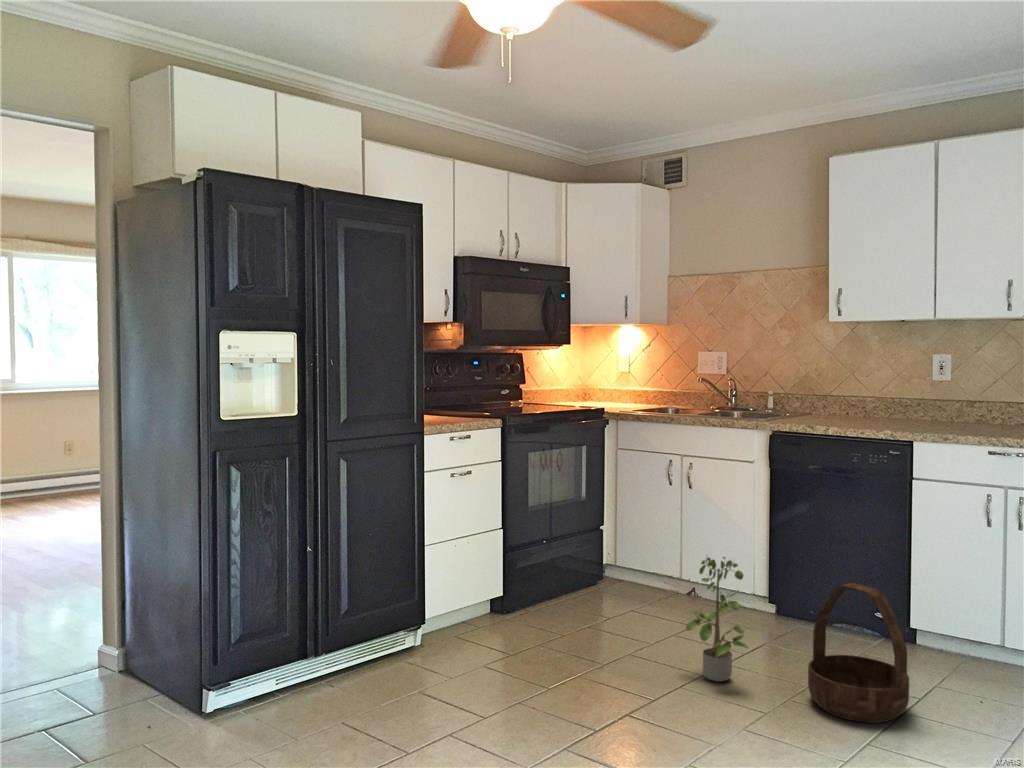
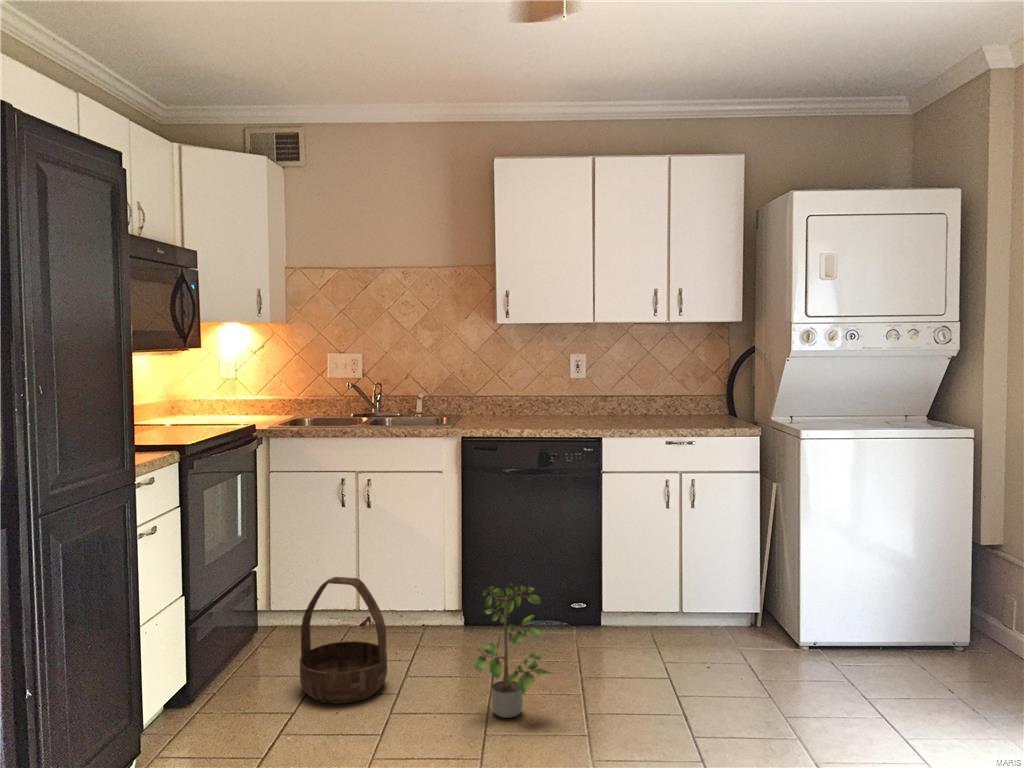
basket: present [808,583,909,723] -> present [300,577,387,704]

